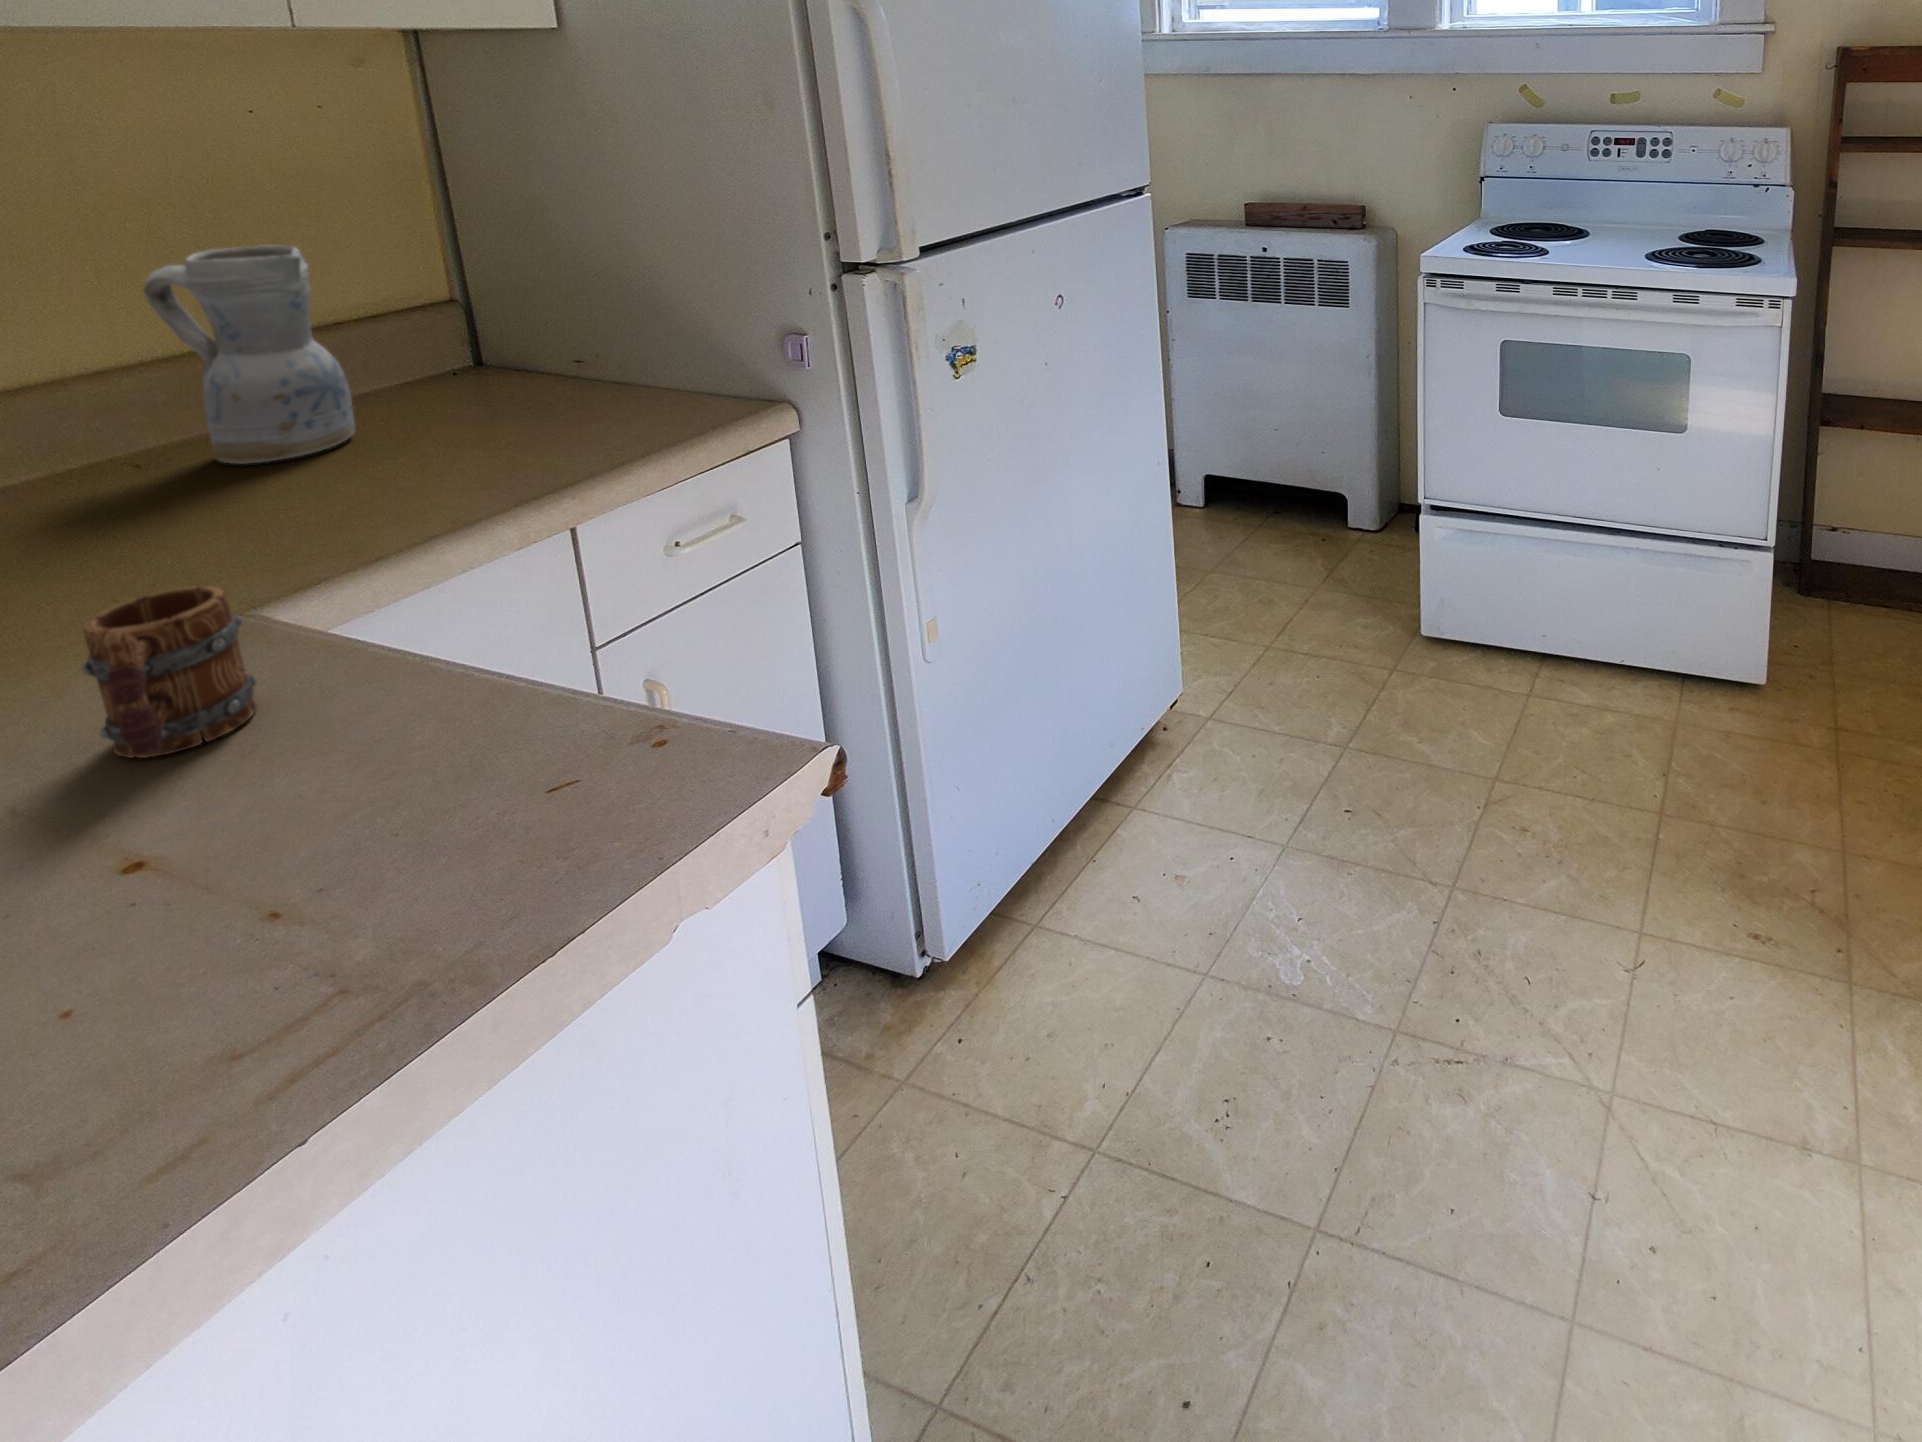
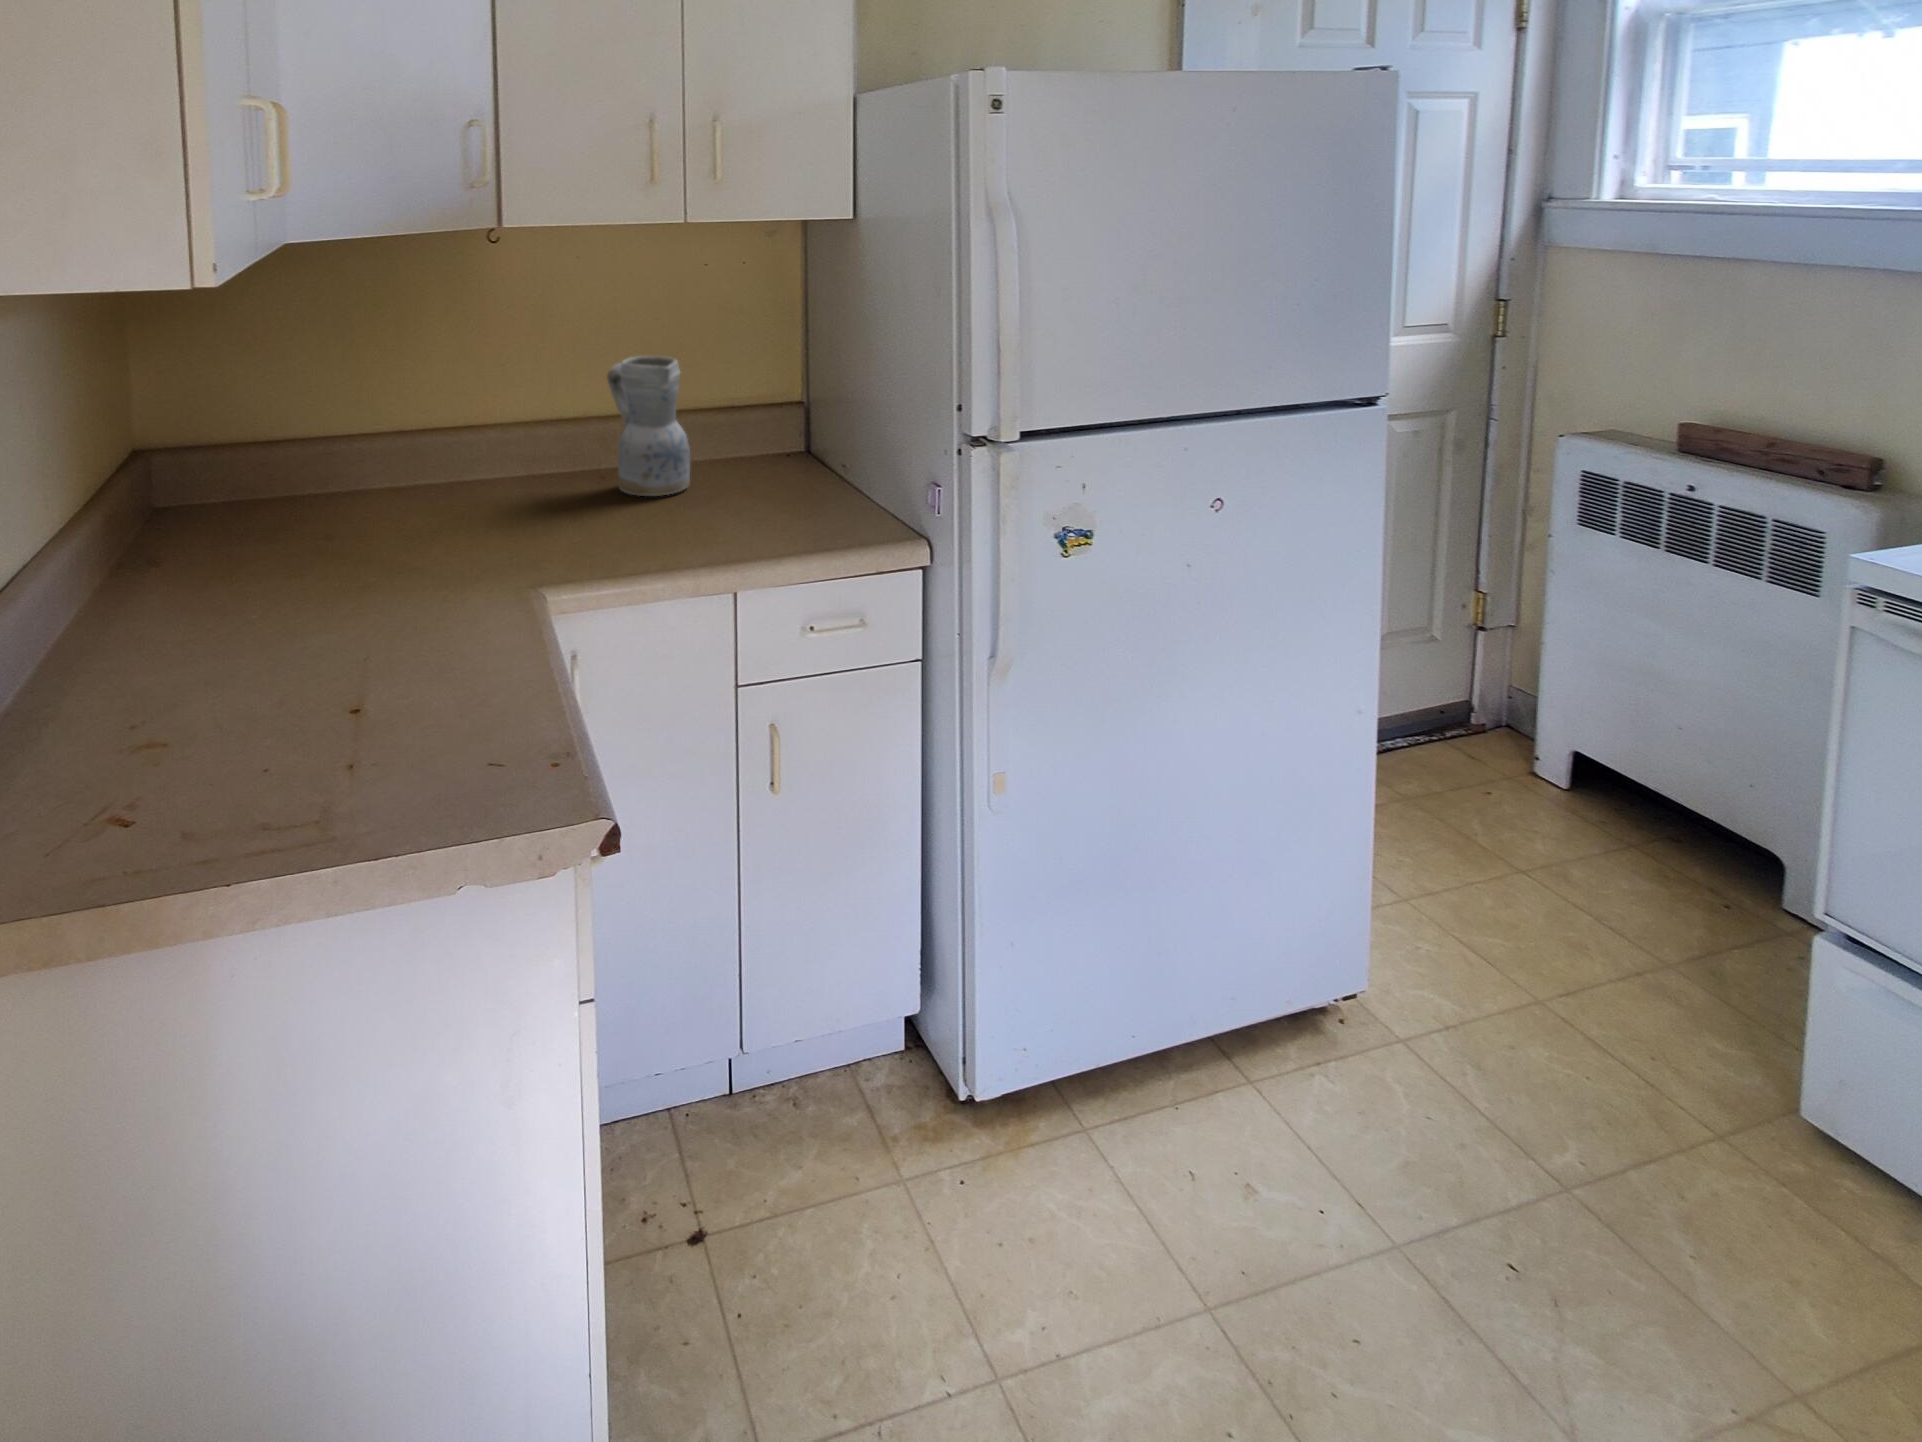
mug: present [82,586,257,758] -> none [391,565,470,657]

